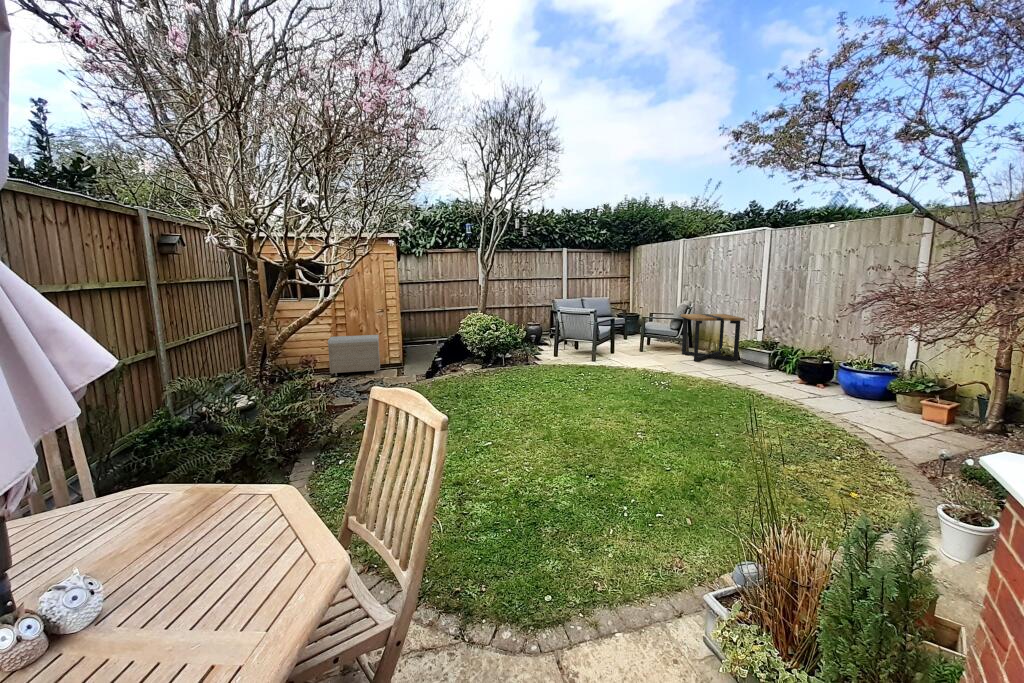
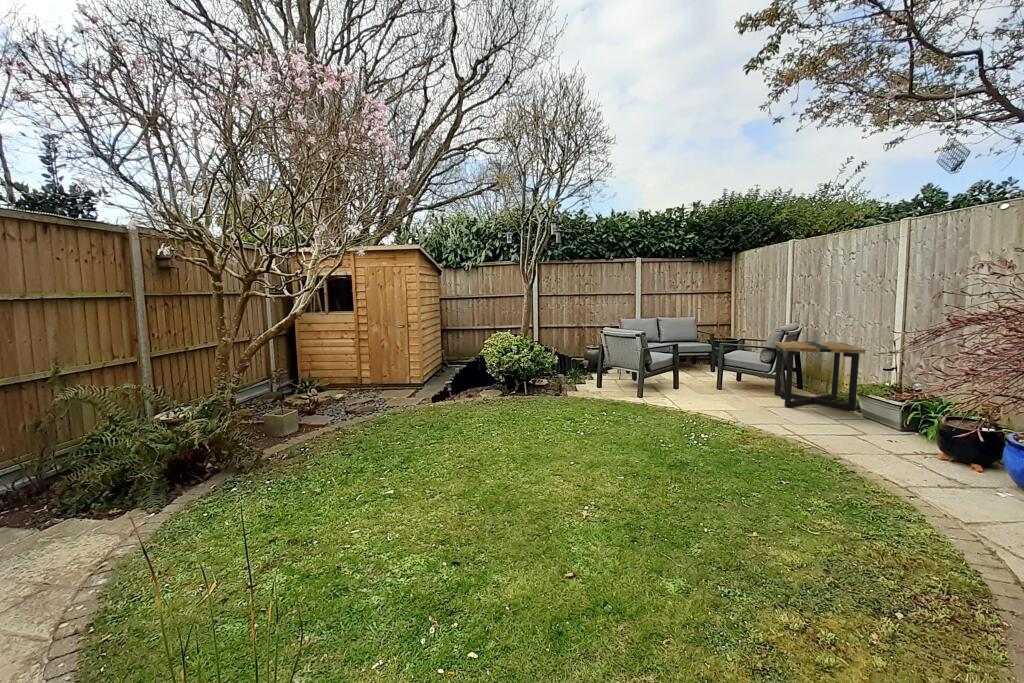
storage bench: present [328,335,380,376] -> none [339,353,398,395]

